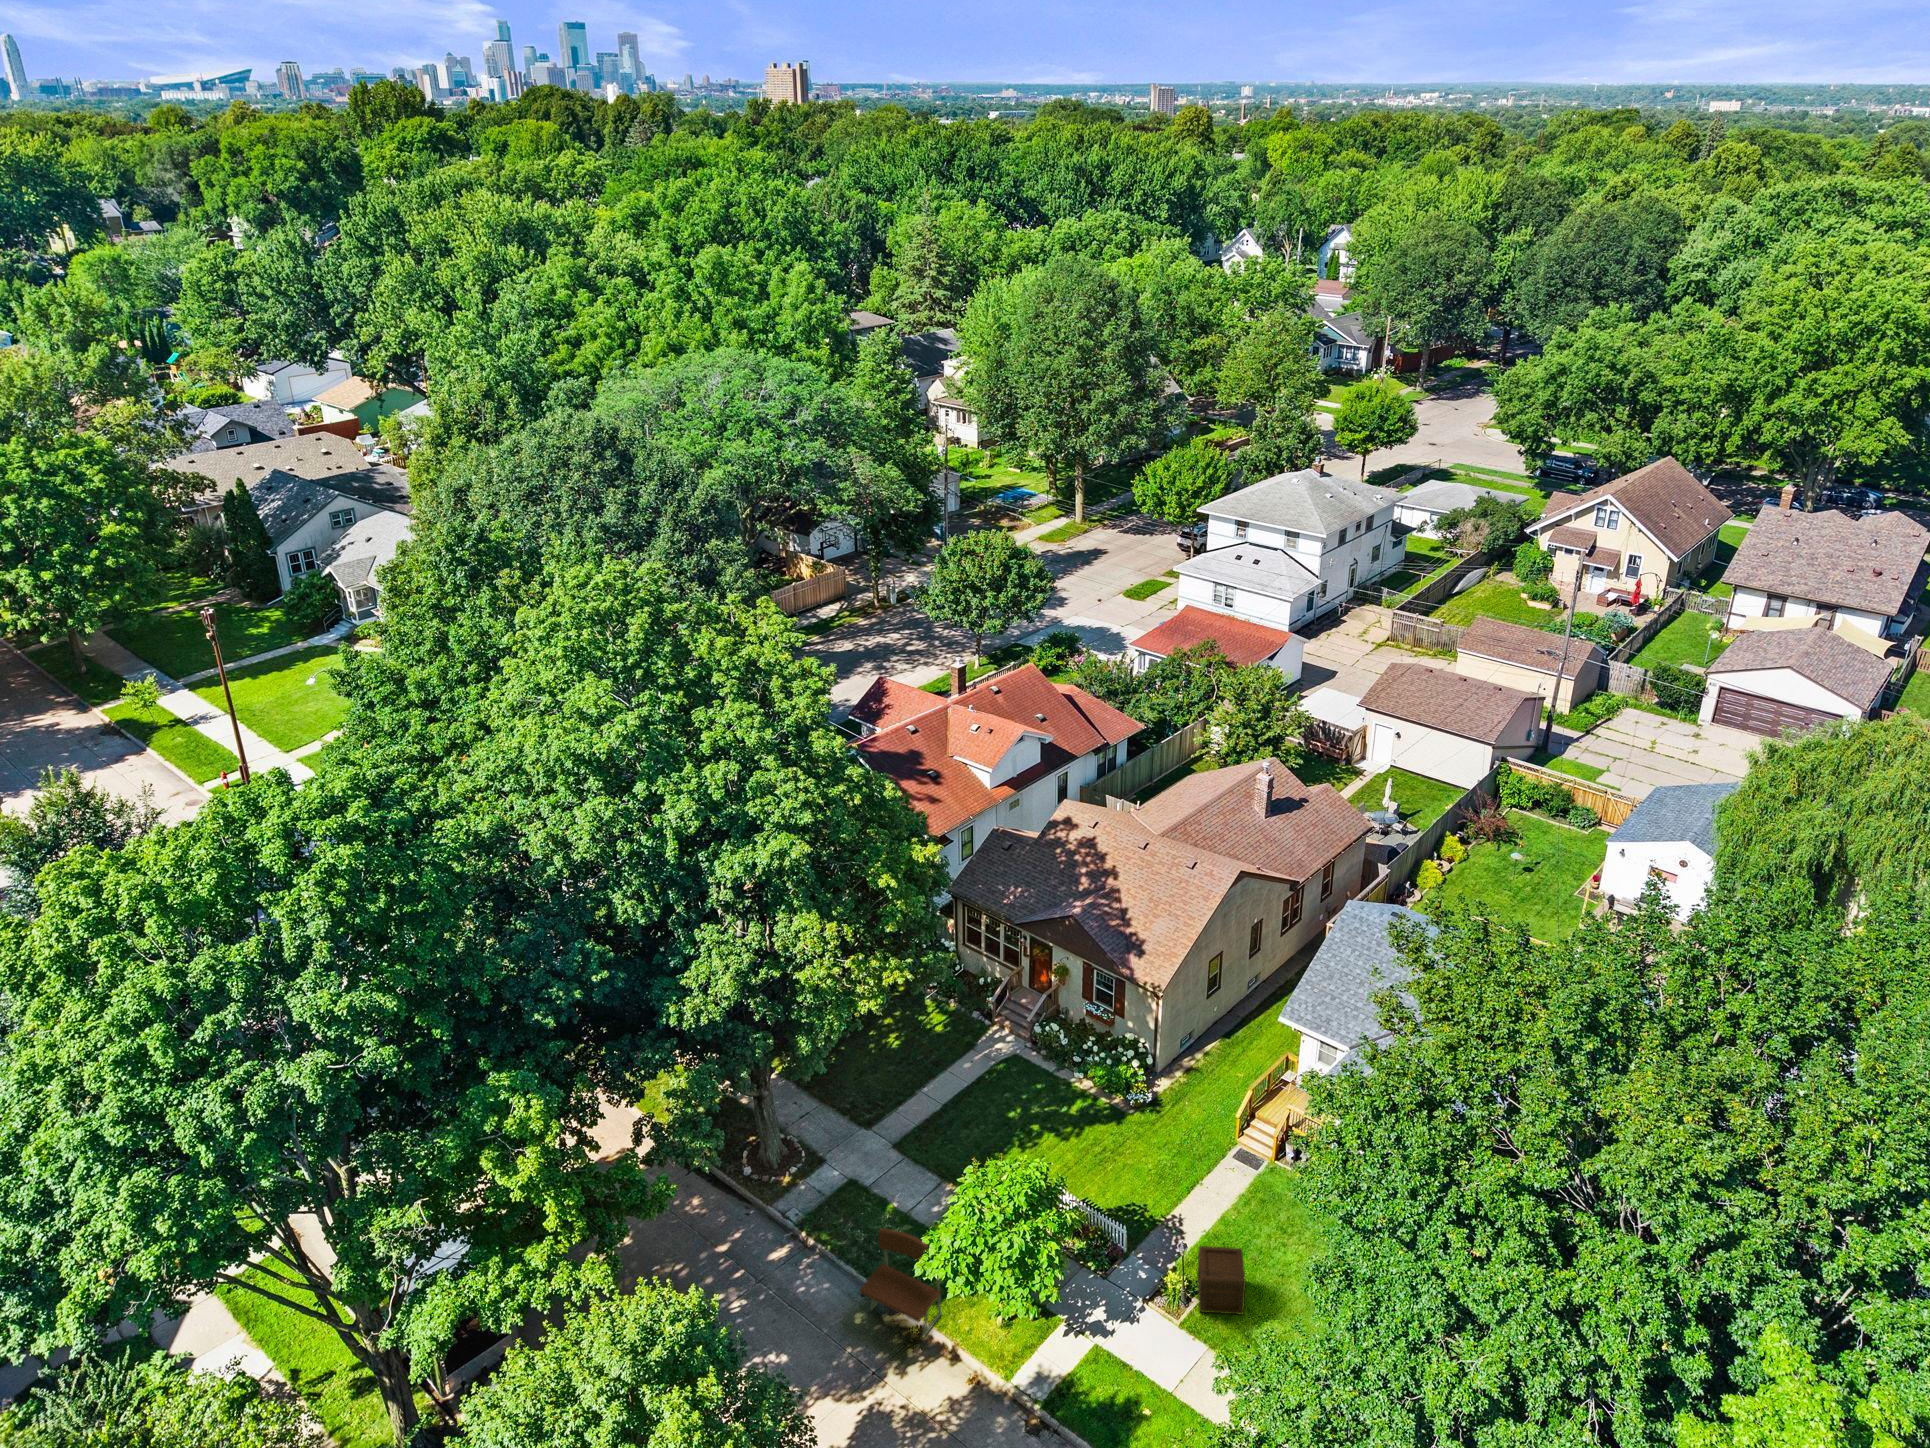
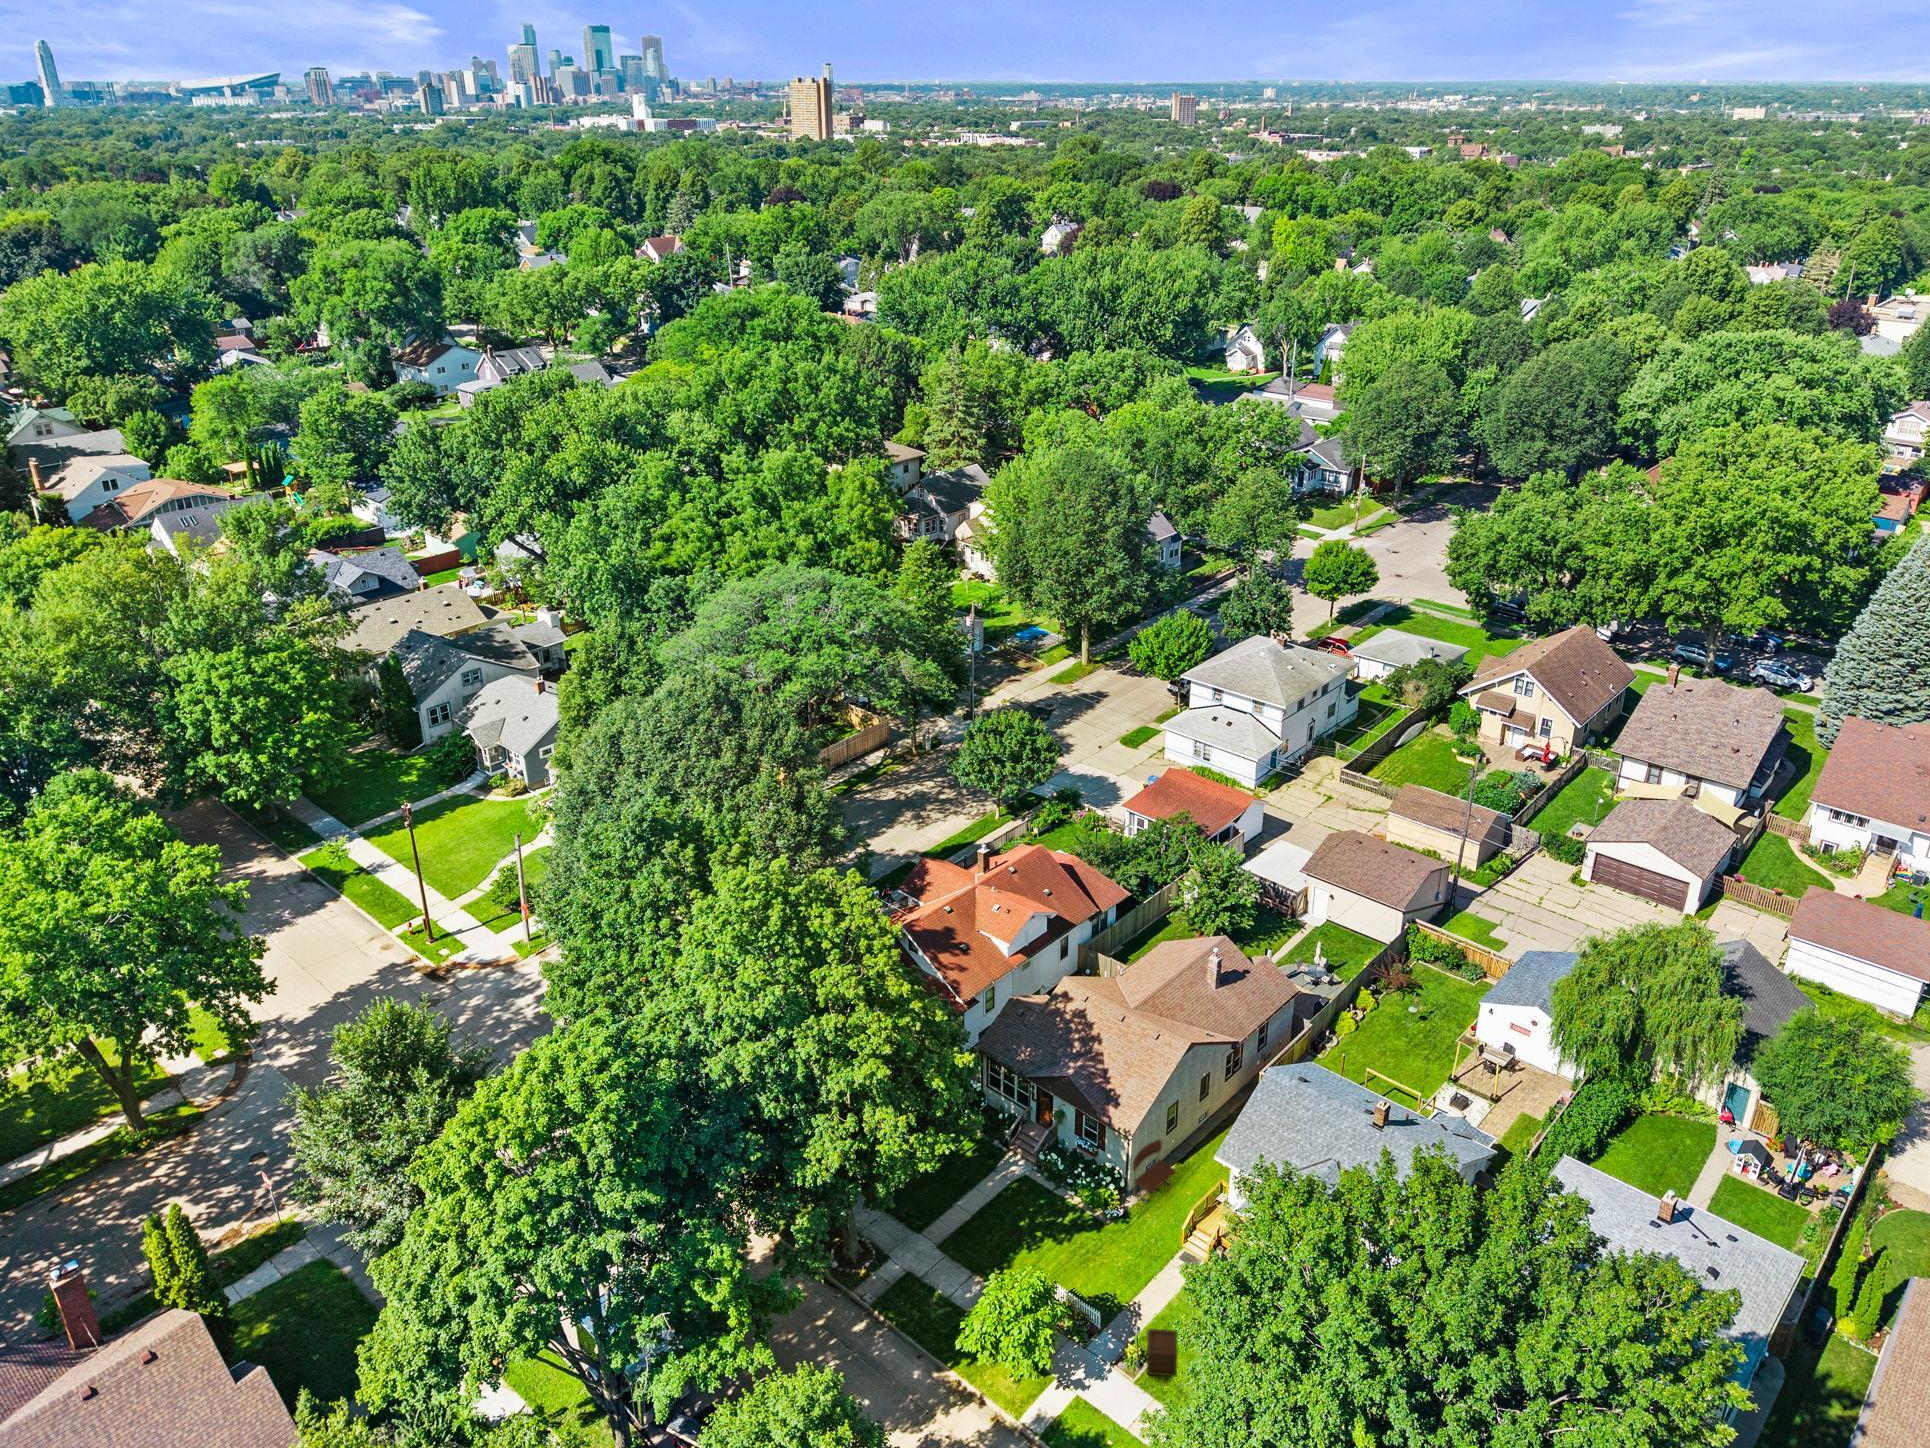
bench: present [860,1228,942,1337] -> present [1133,1140,1176,1203]

